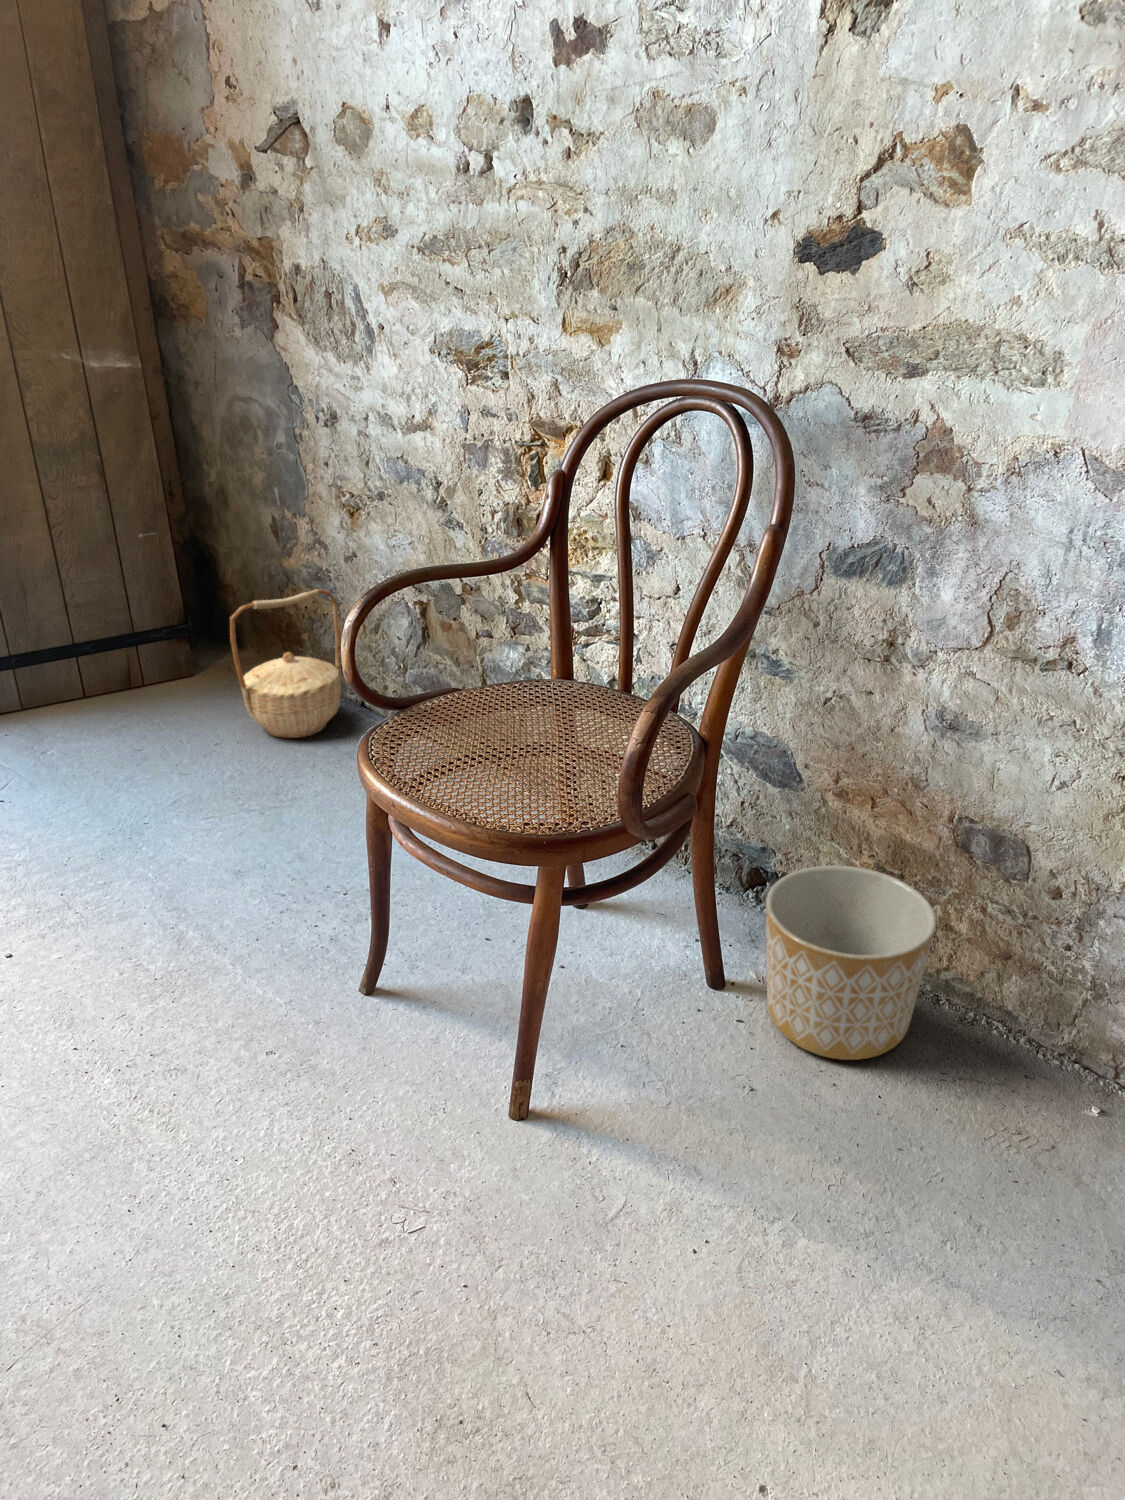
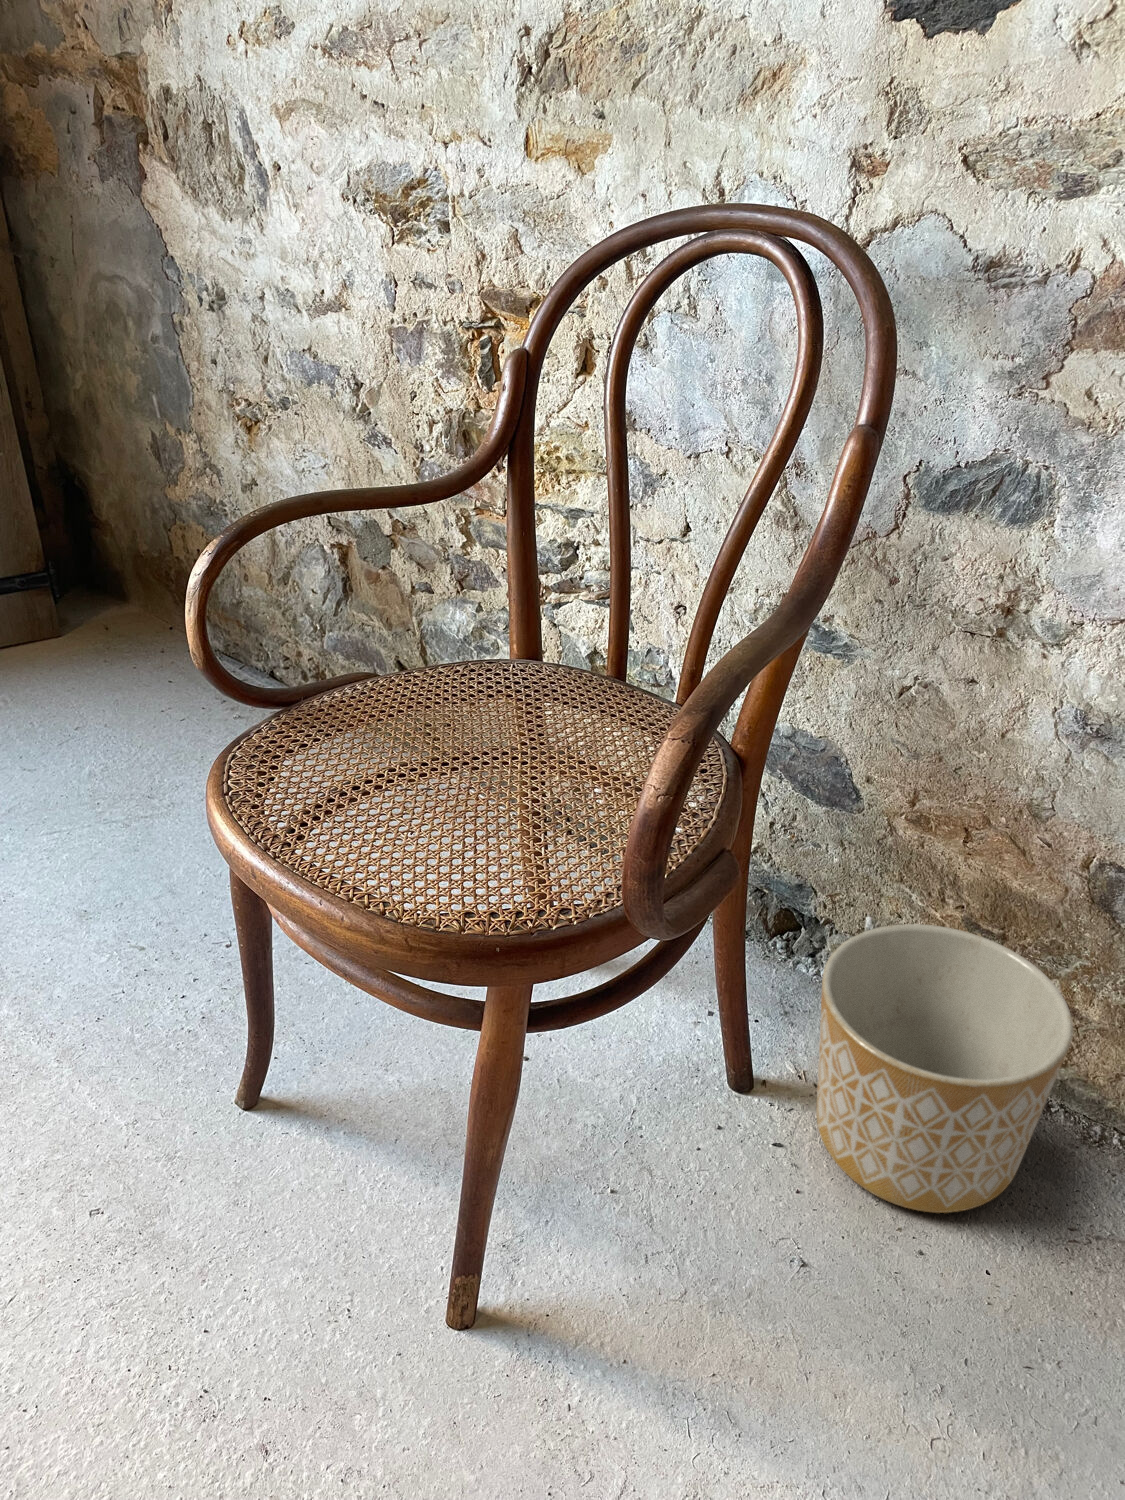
basket: present [230,589,341,738] -> none [87,526,240,718]

